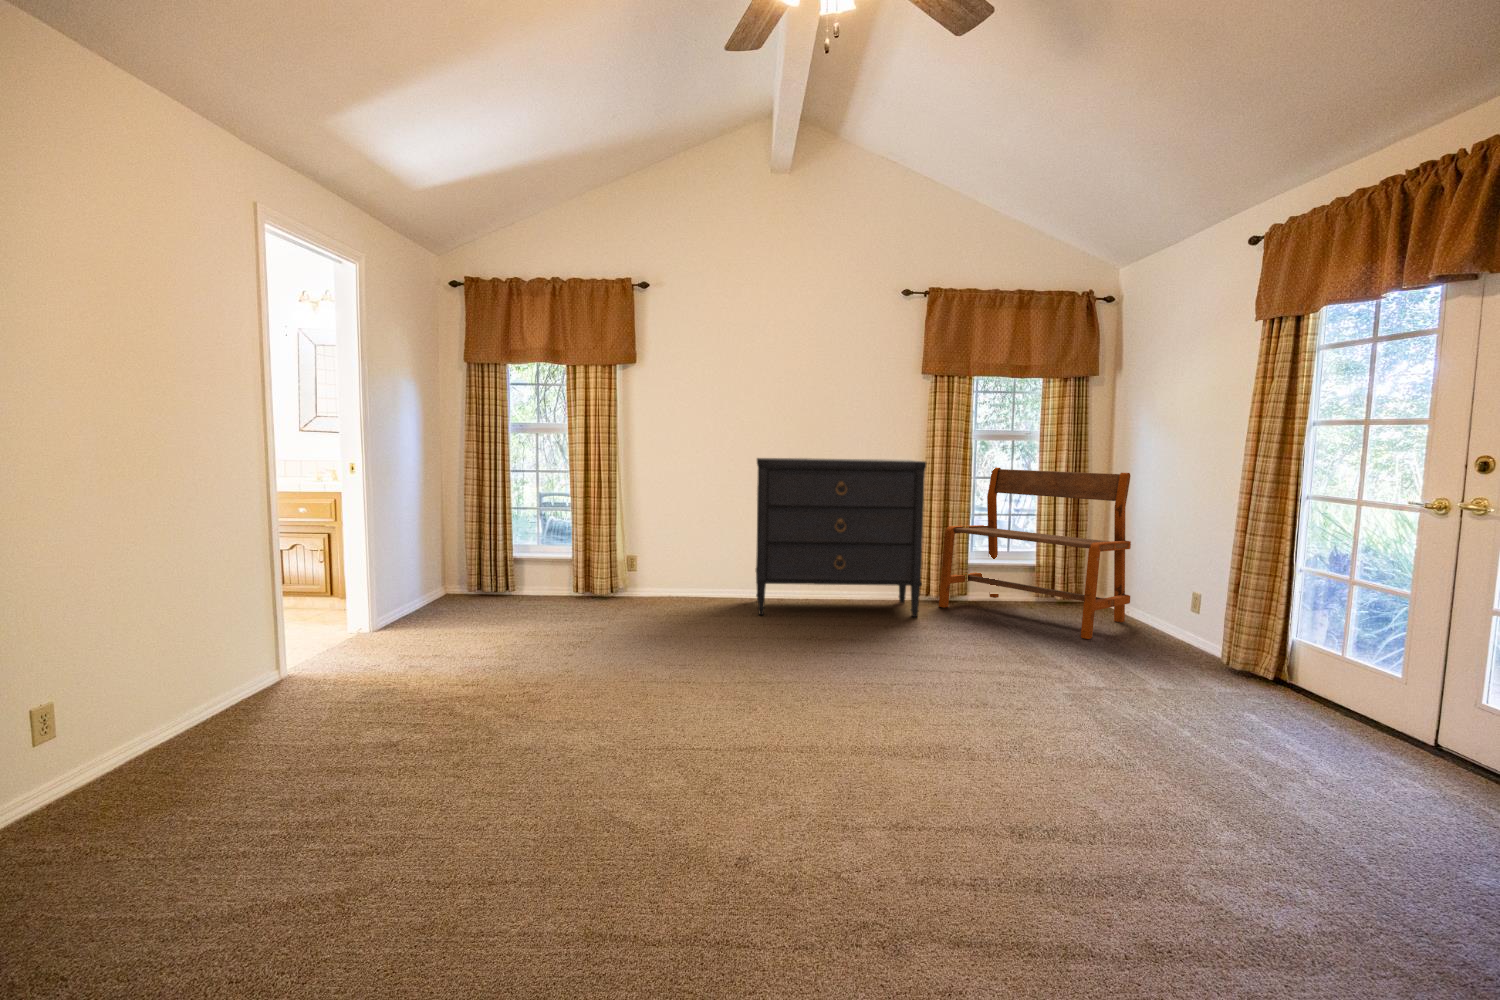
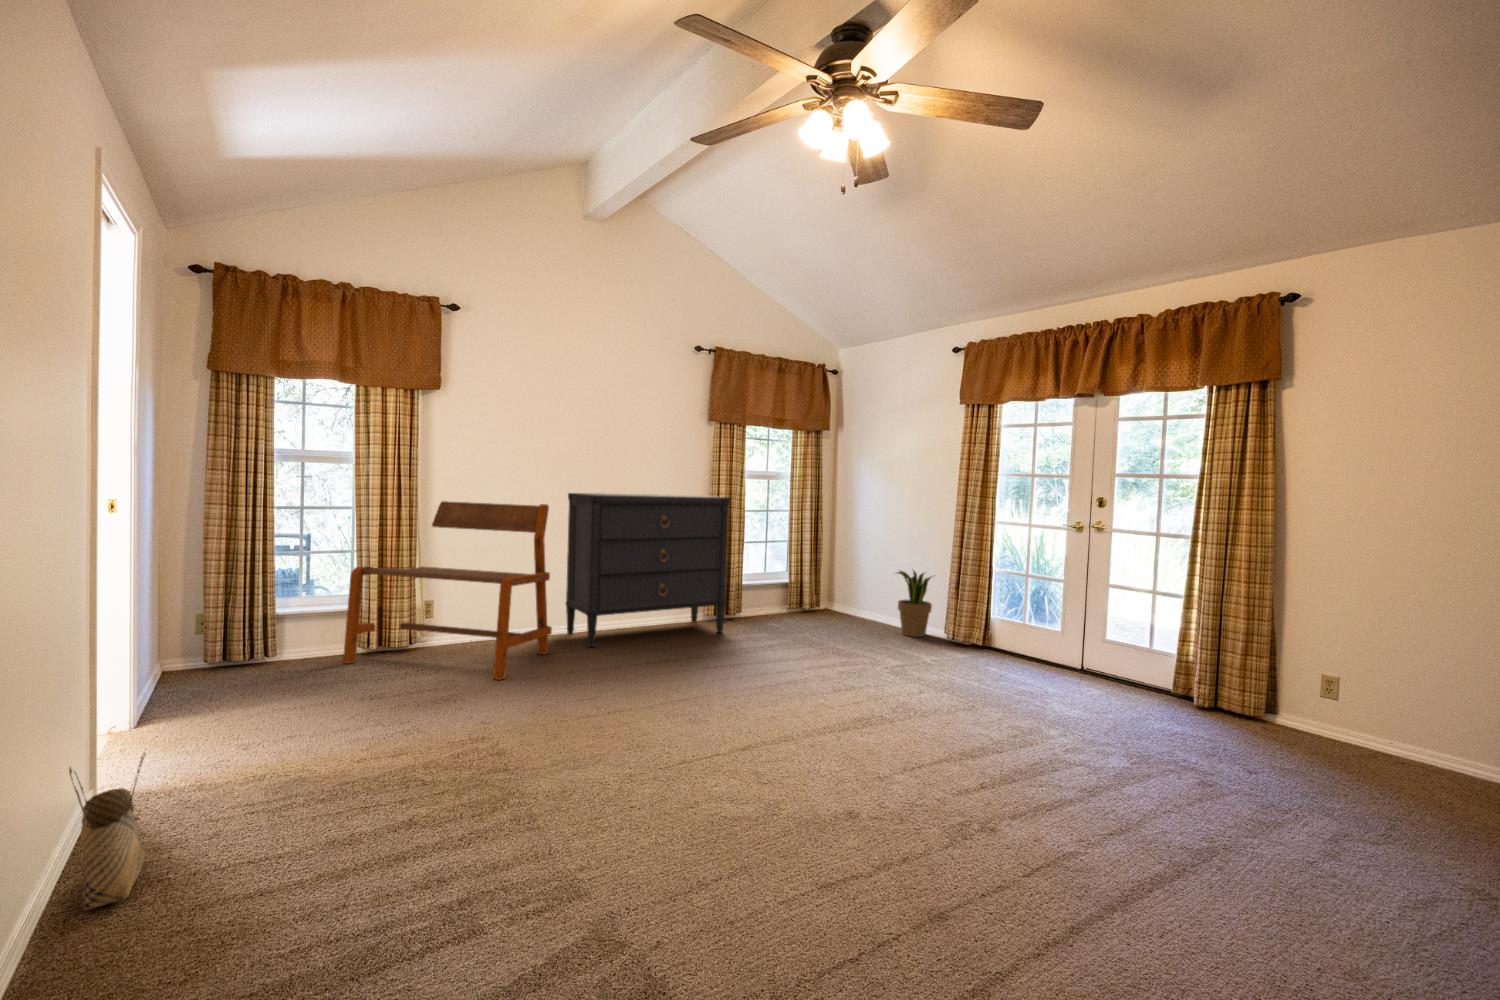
bench: present [939,468,1131,639] -> present [343,501,552,680]
potted plant: none [1155,558,1218,655] -> present [897,570,932,637]
woven basket: none [199,641,264,743] -> present [69,753,145,910]

